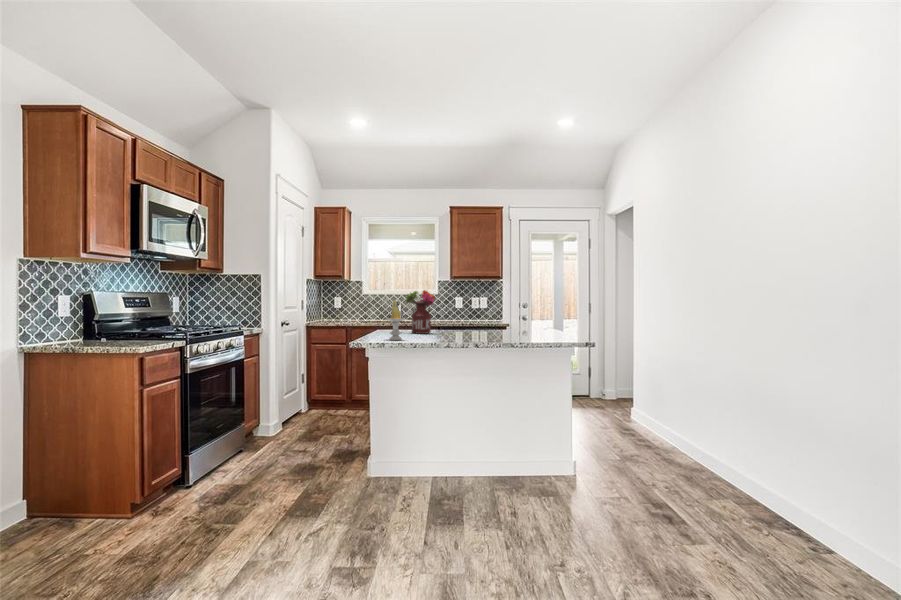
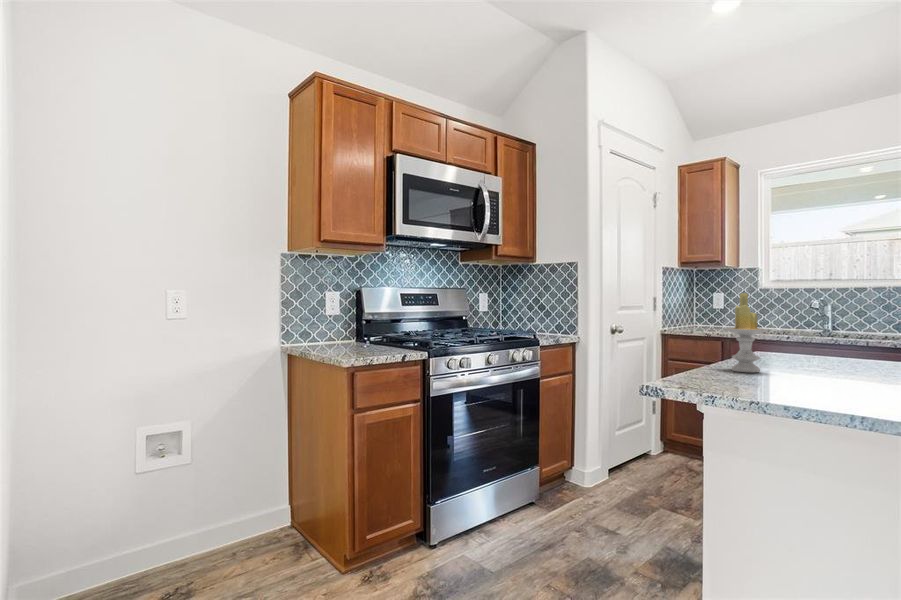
flower arrangement: present [406,290,435,334] -> none [801,273,876,361]

